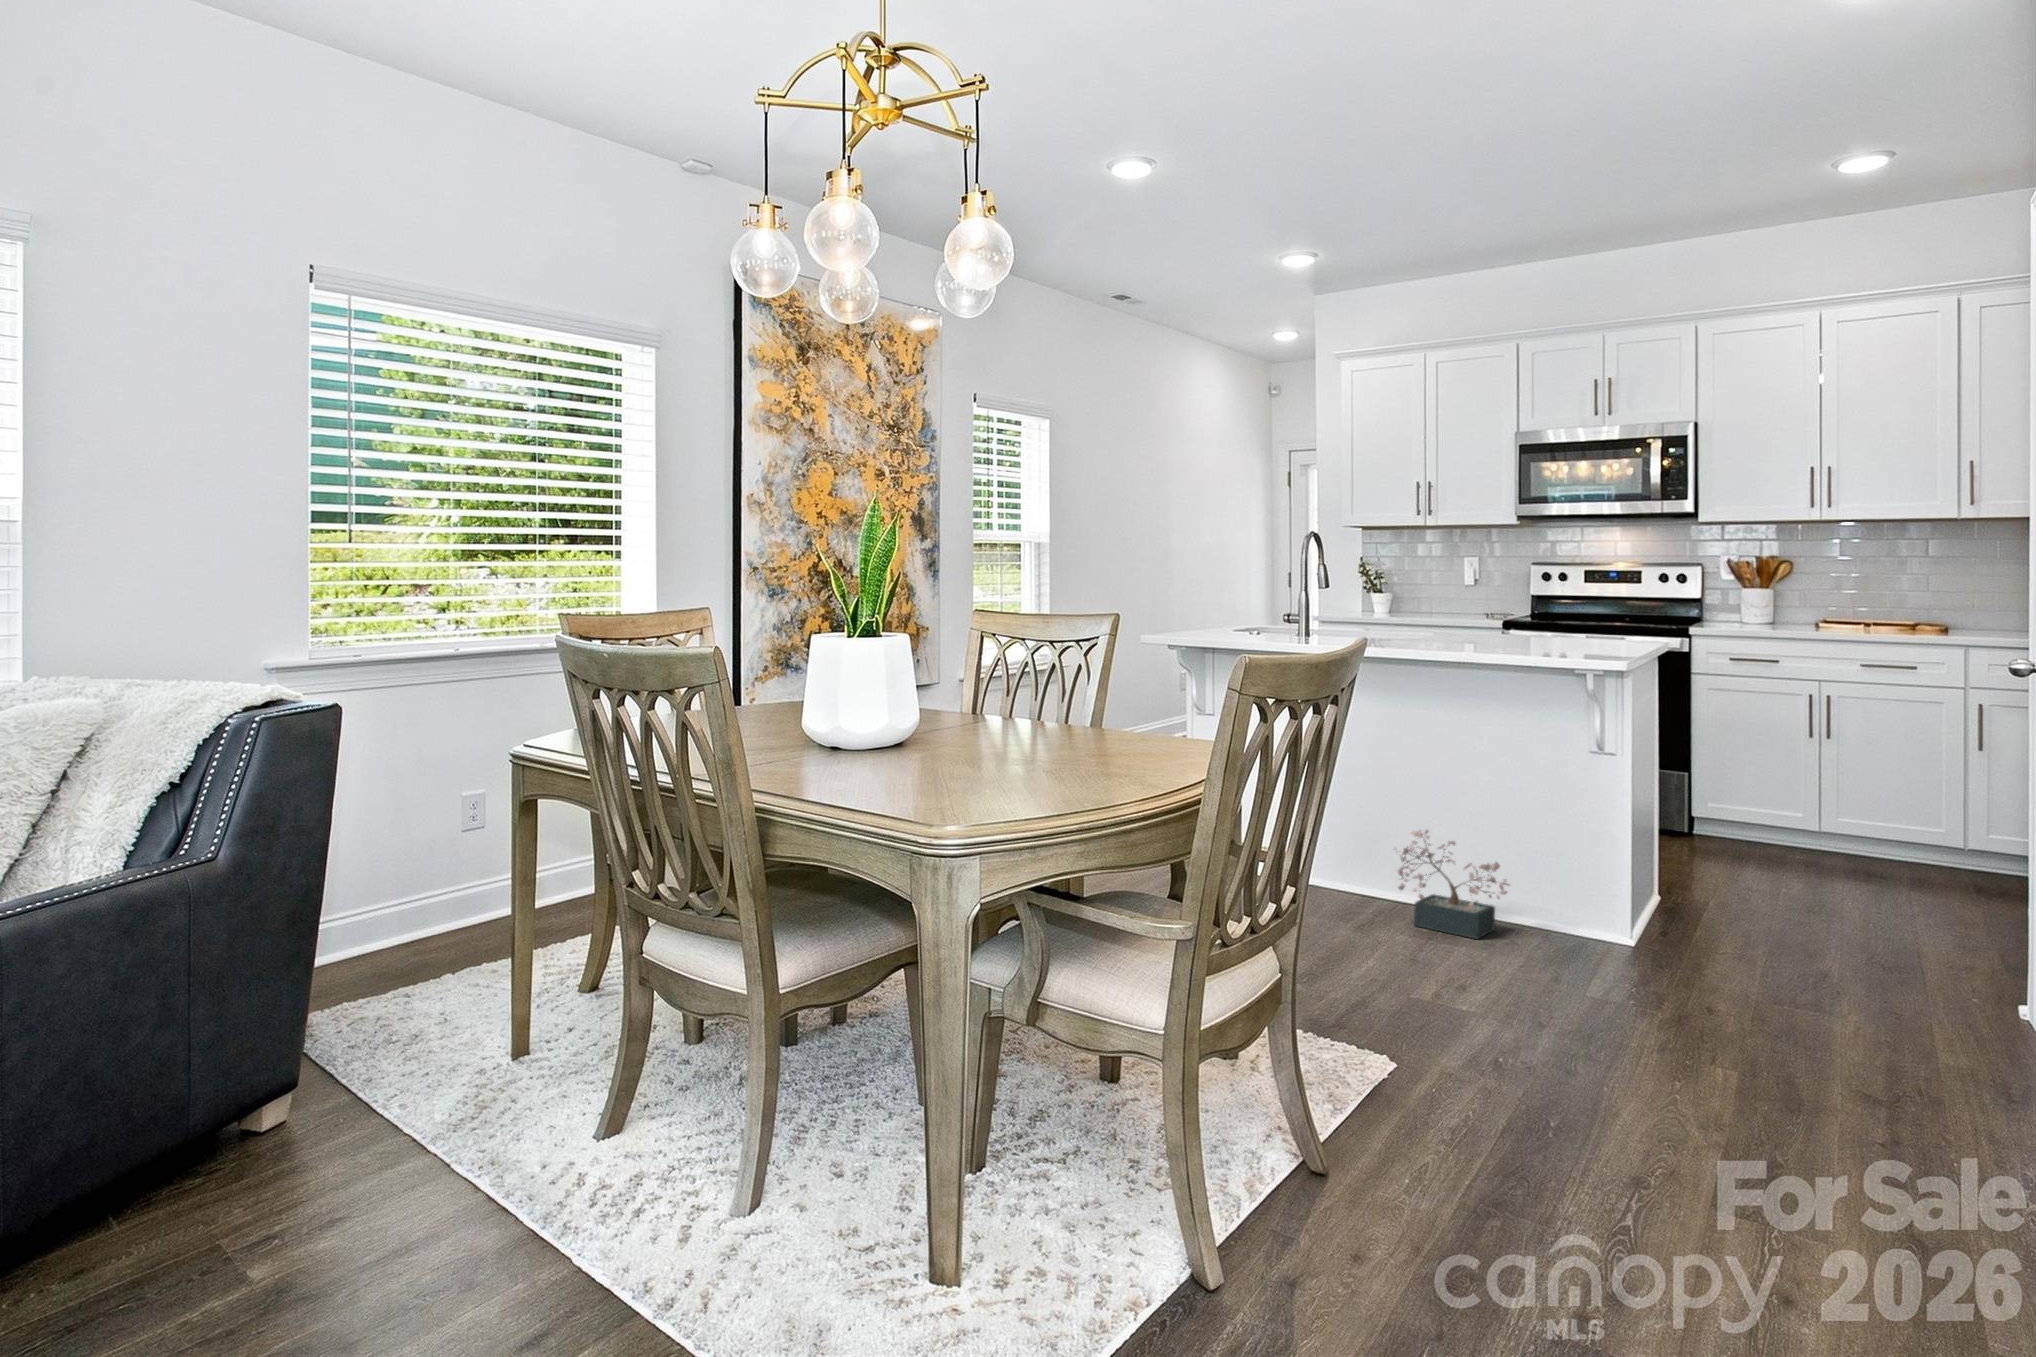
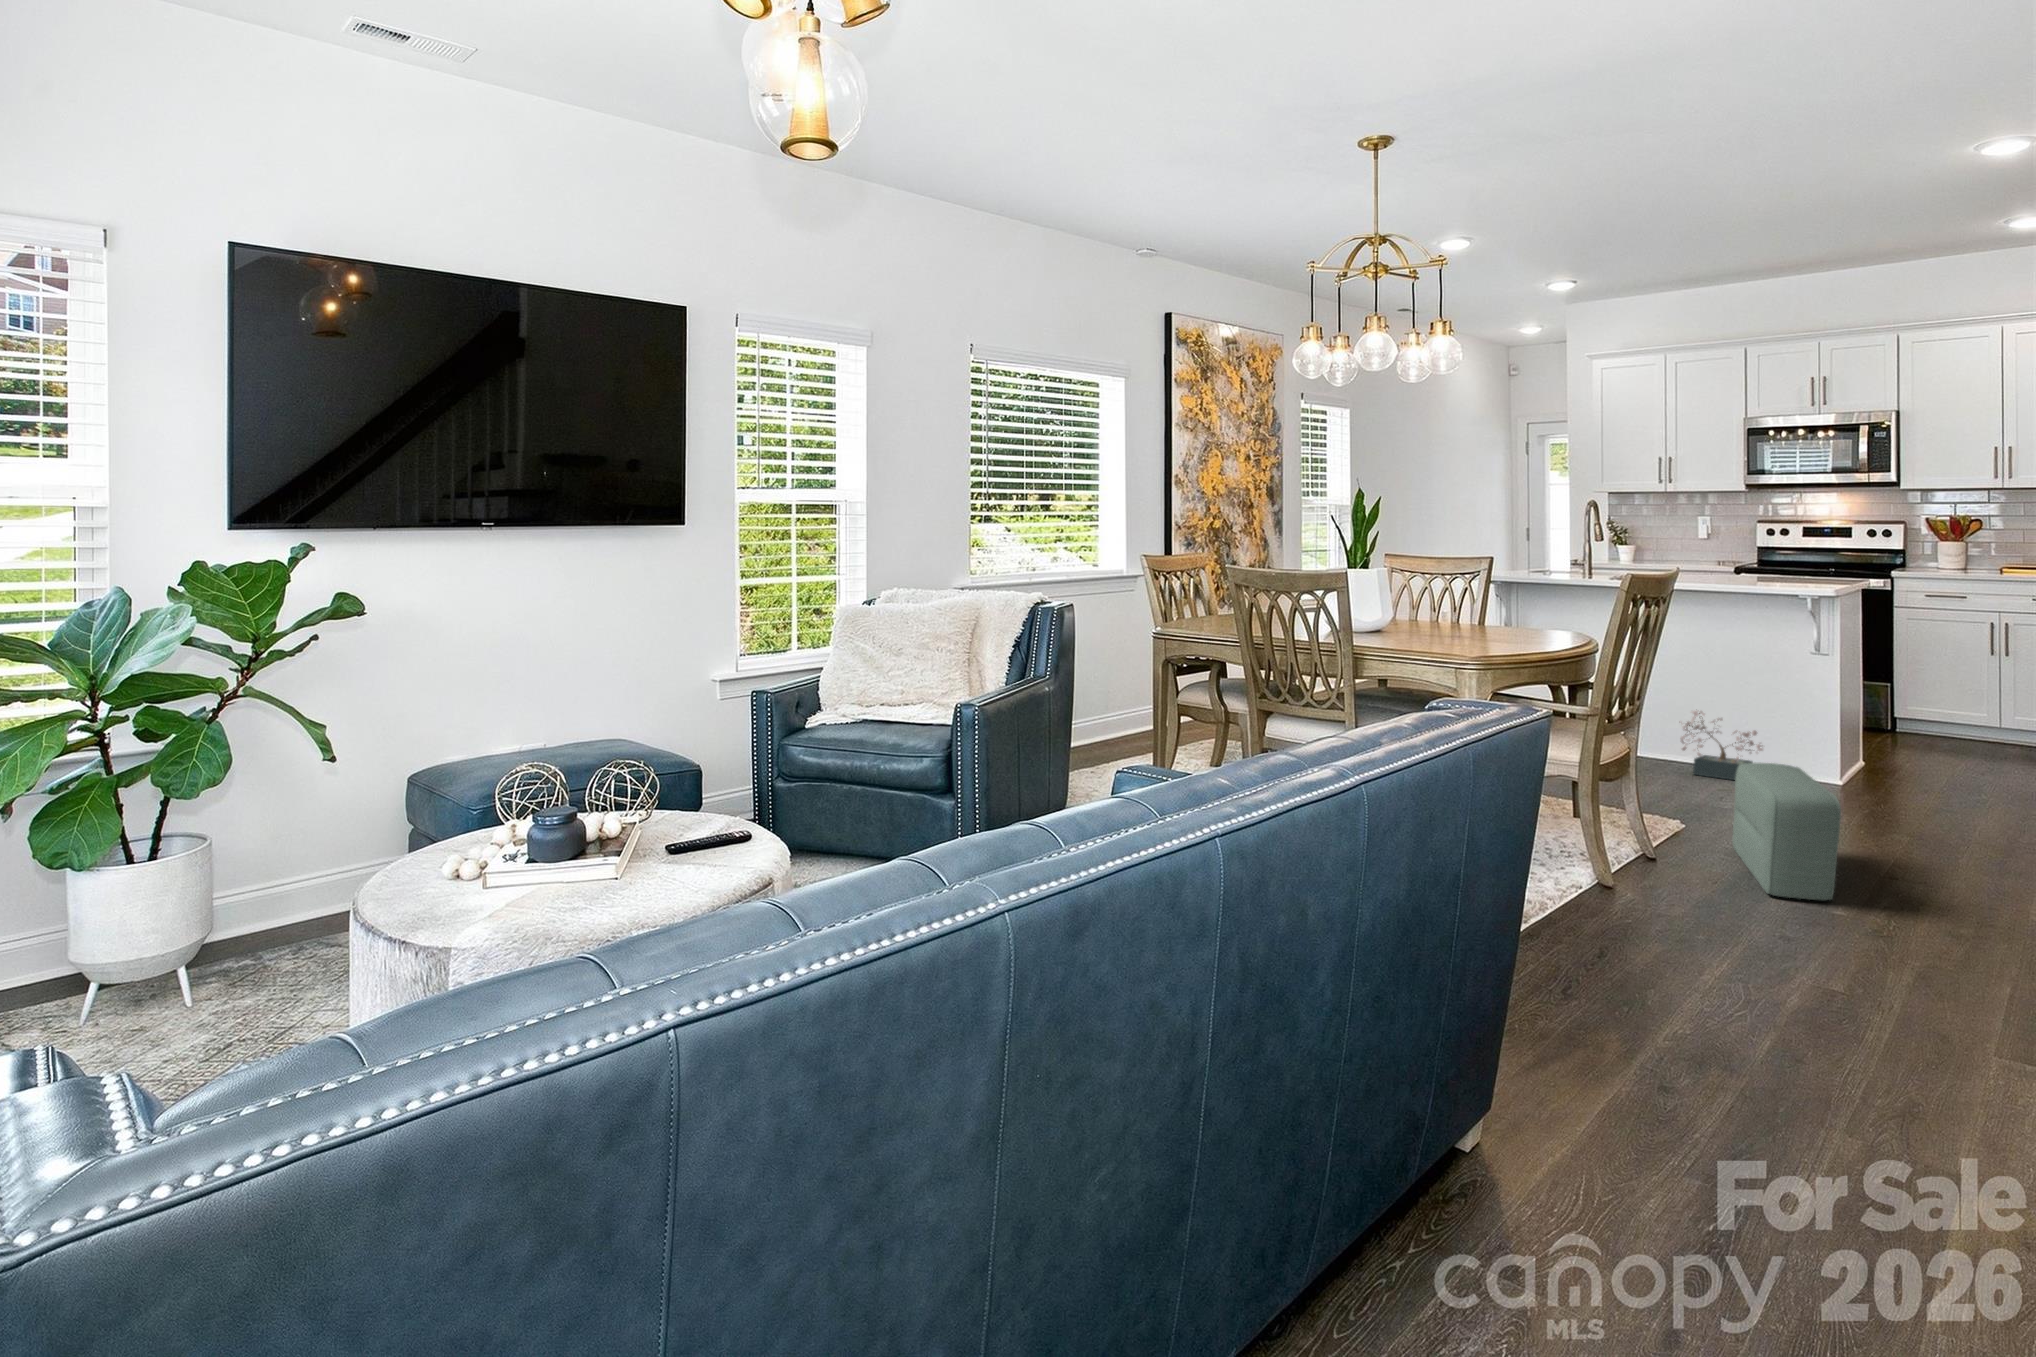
pouf: none [1415,970,1565,1296] -> present [1732,763,1841,900]

